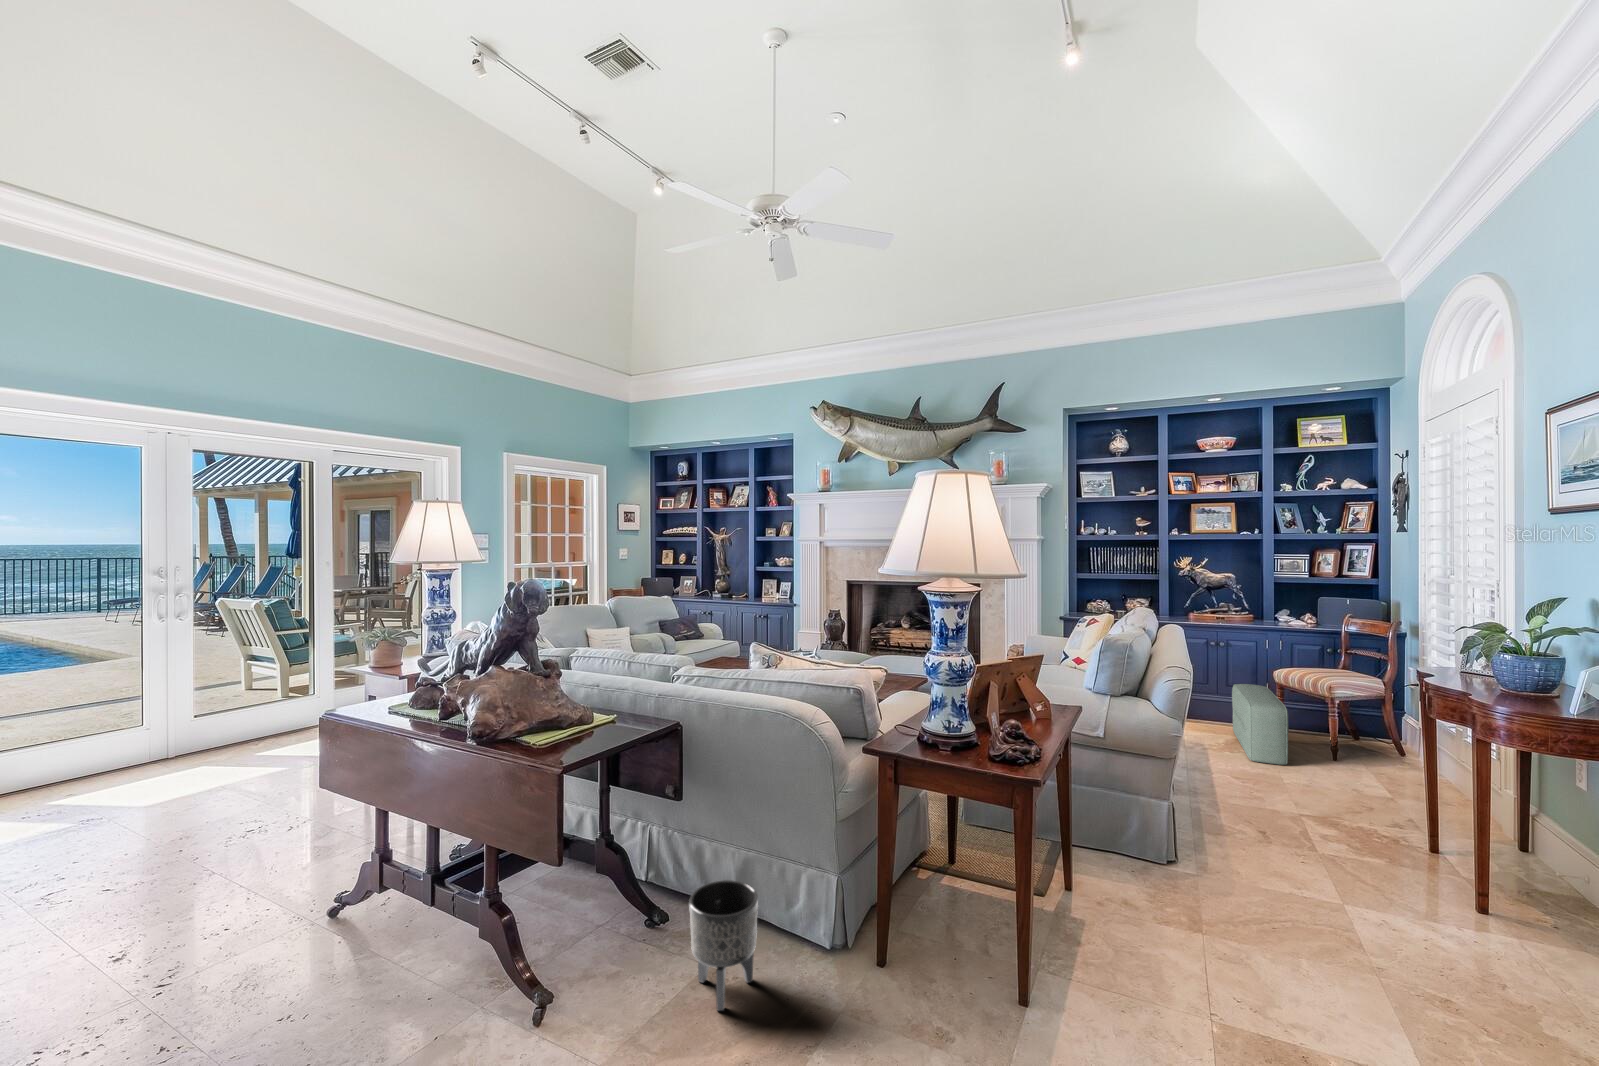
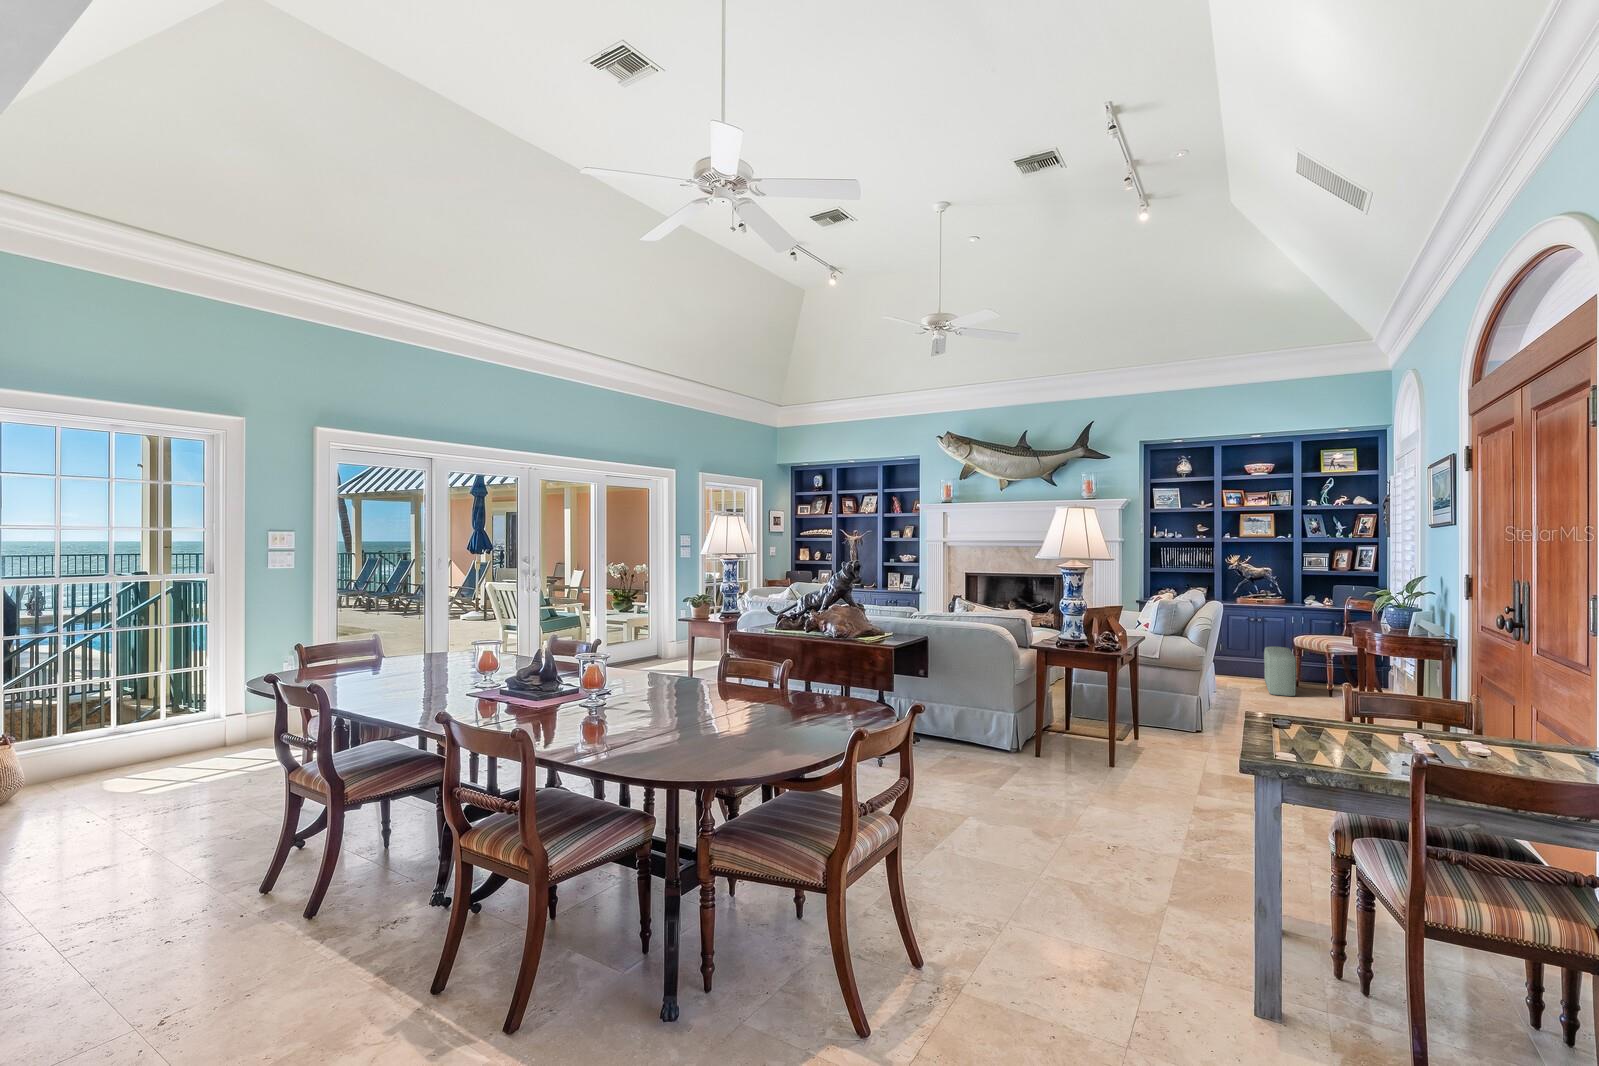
planter: present [689,880,758,1011] -> none [949,707,983,759]

